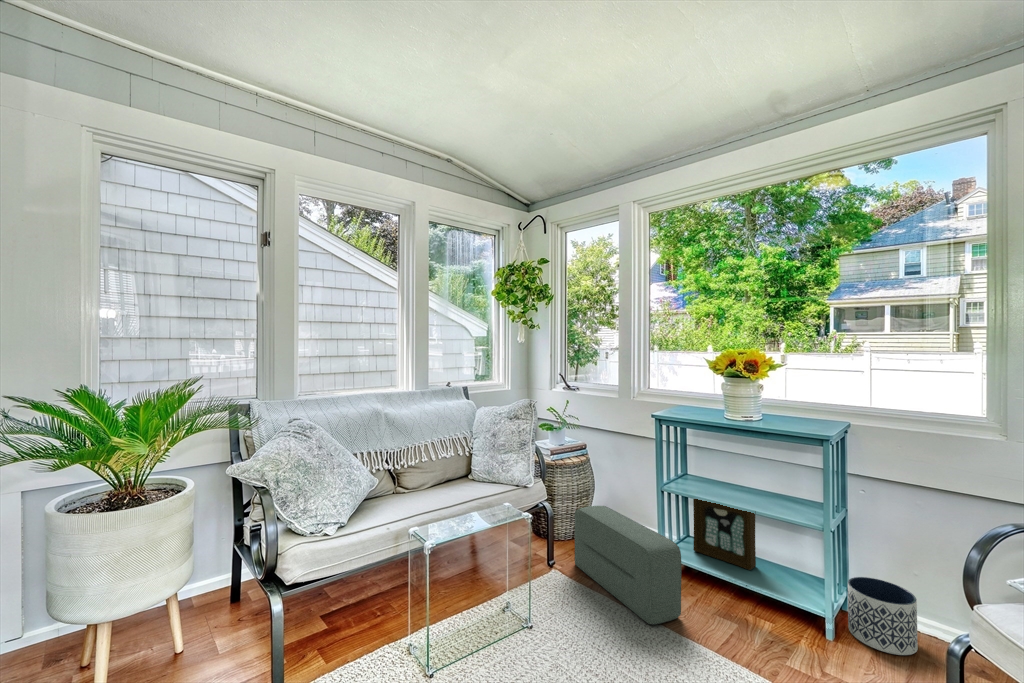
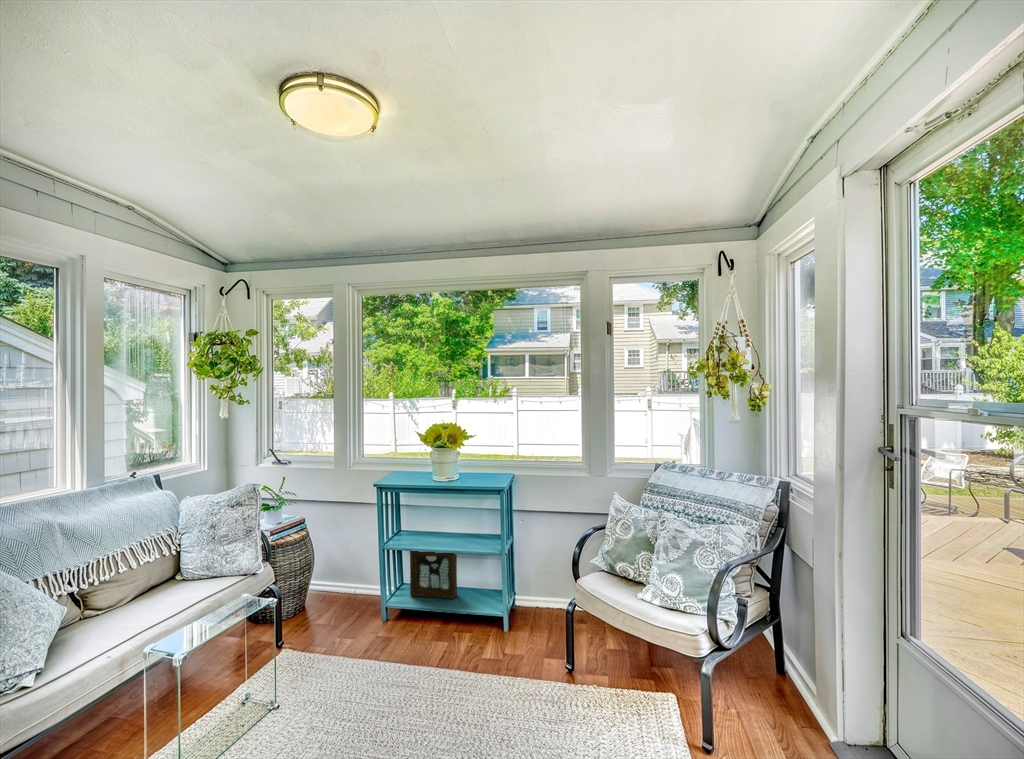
pouf: present [575,506,681,624] -> none [303,576,407,665]
planter: present [848,577,918,655] -> none [515,581,551,628]

